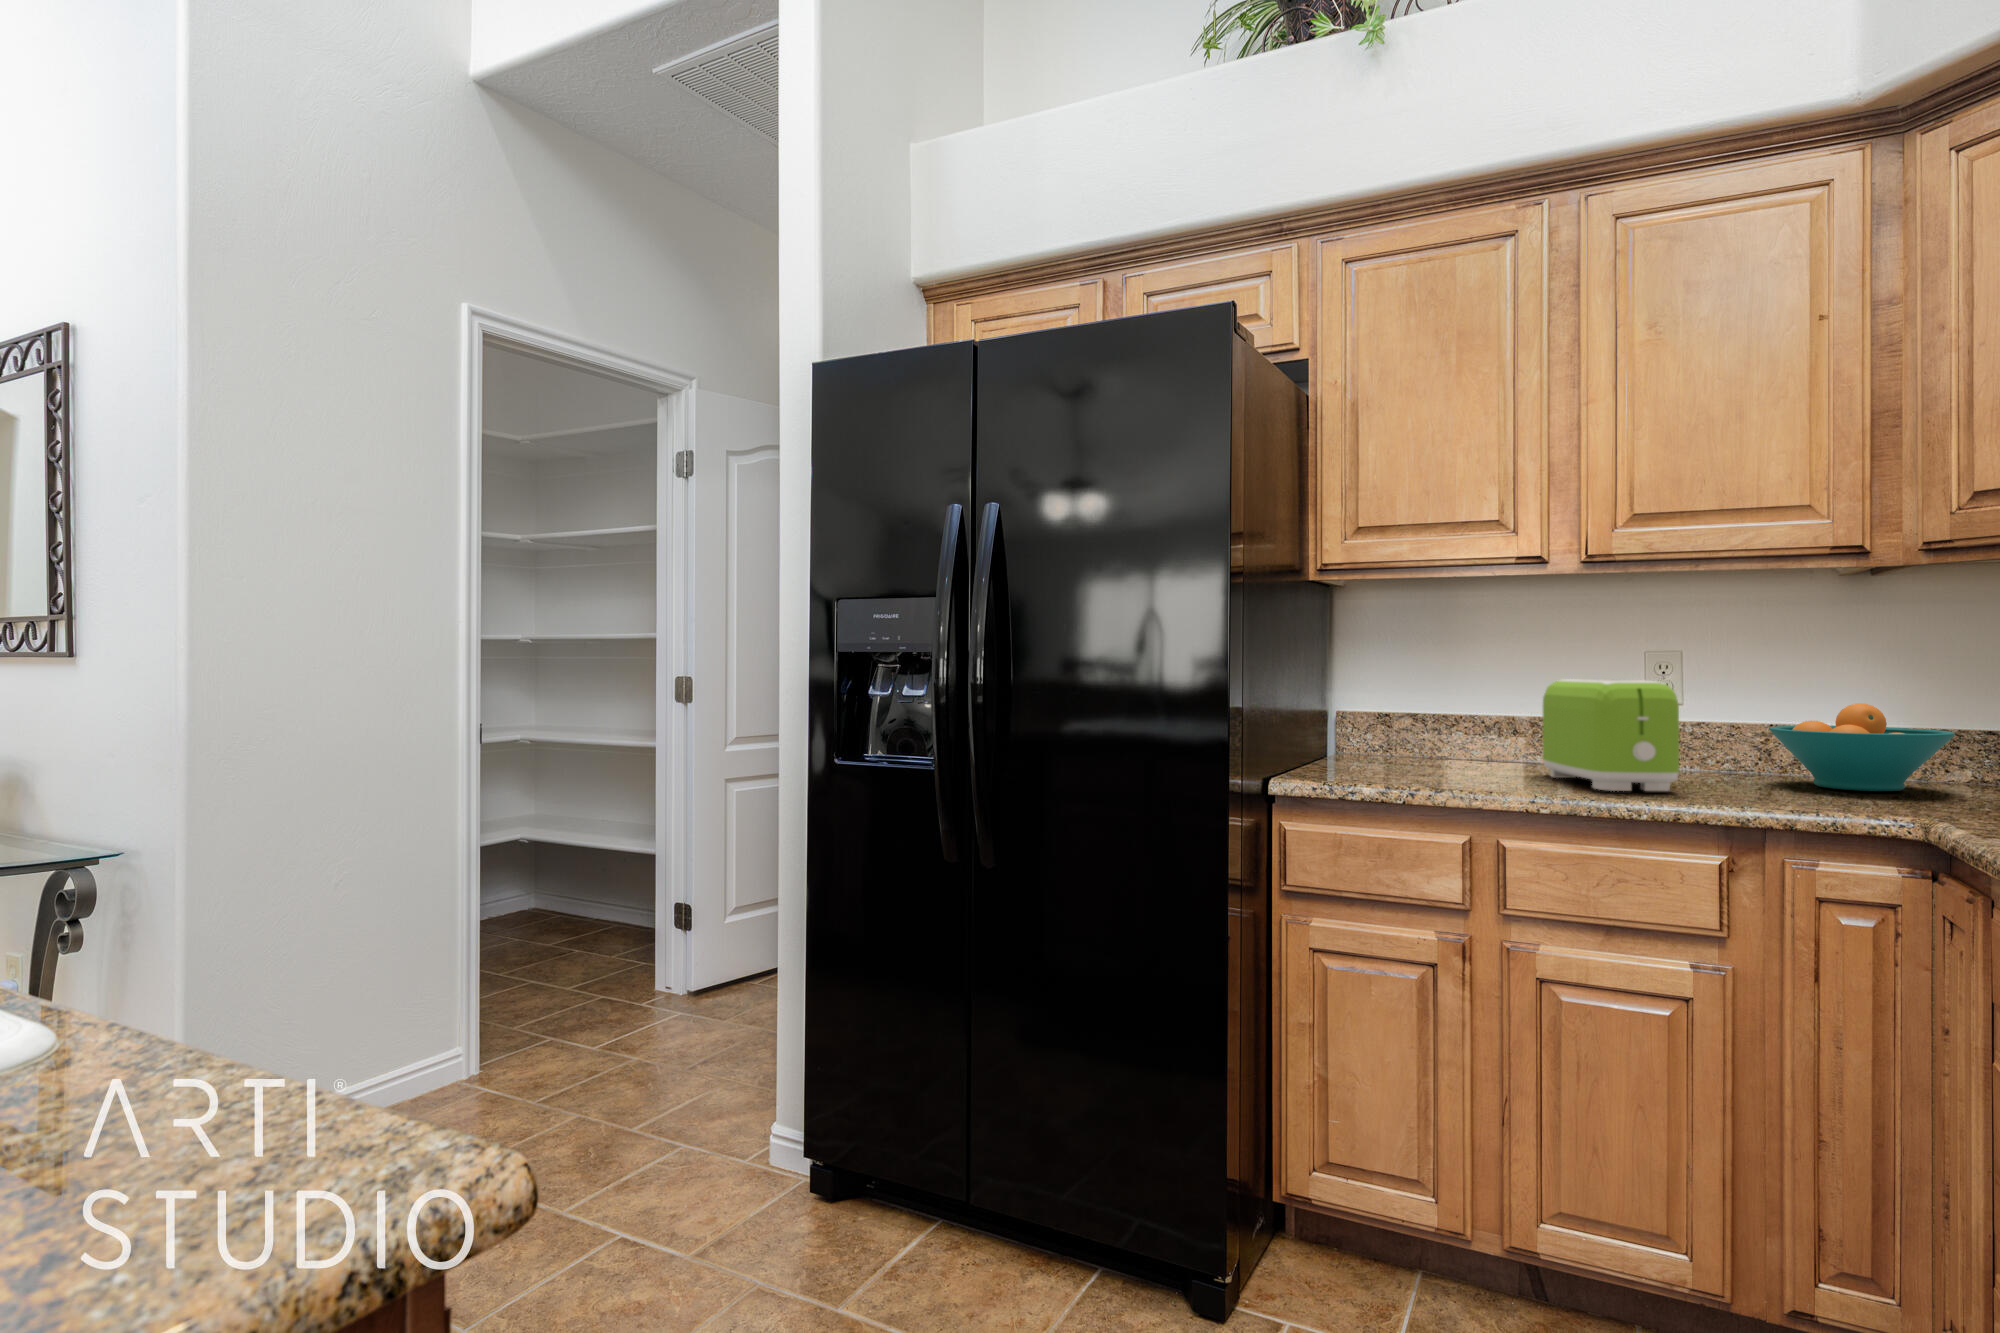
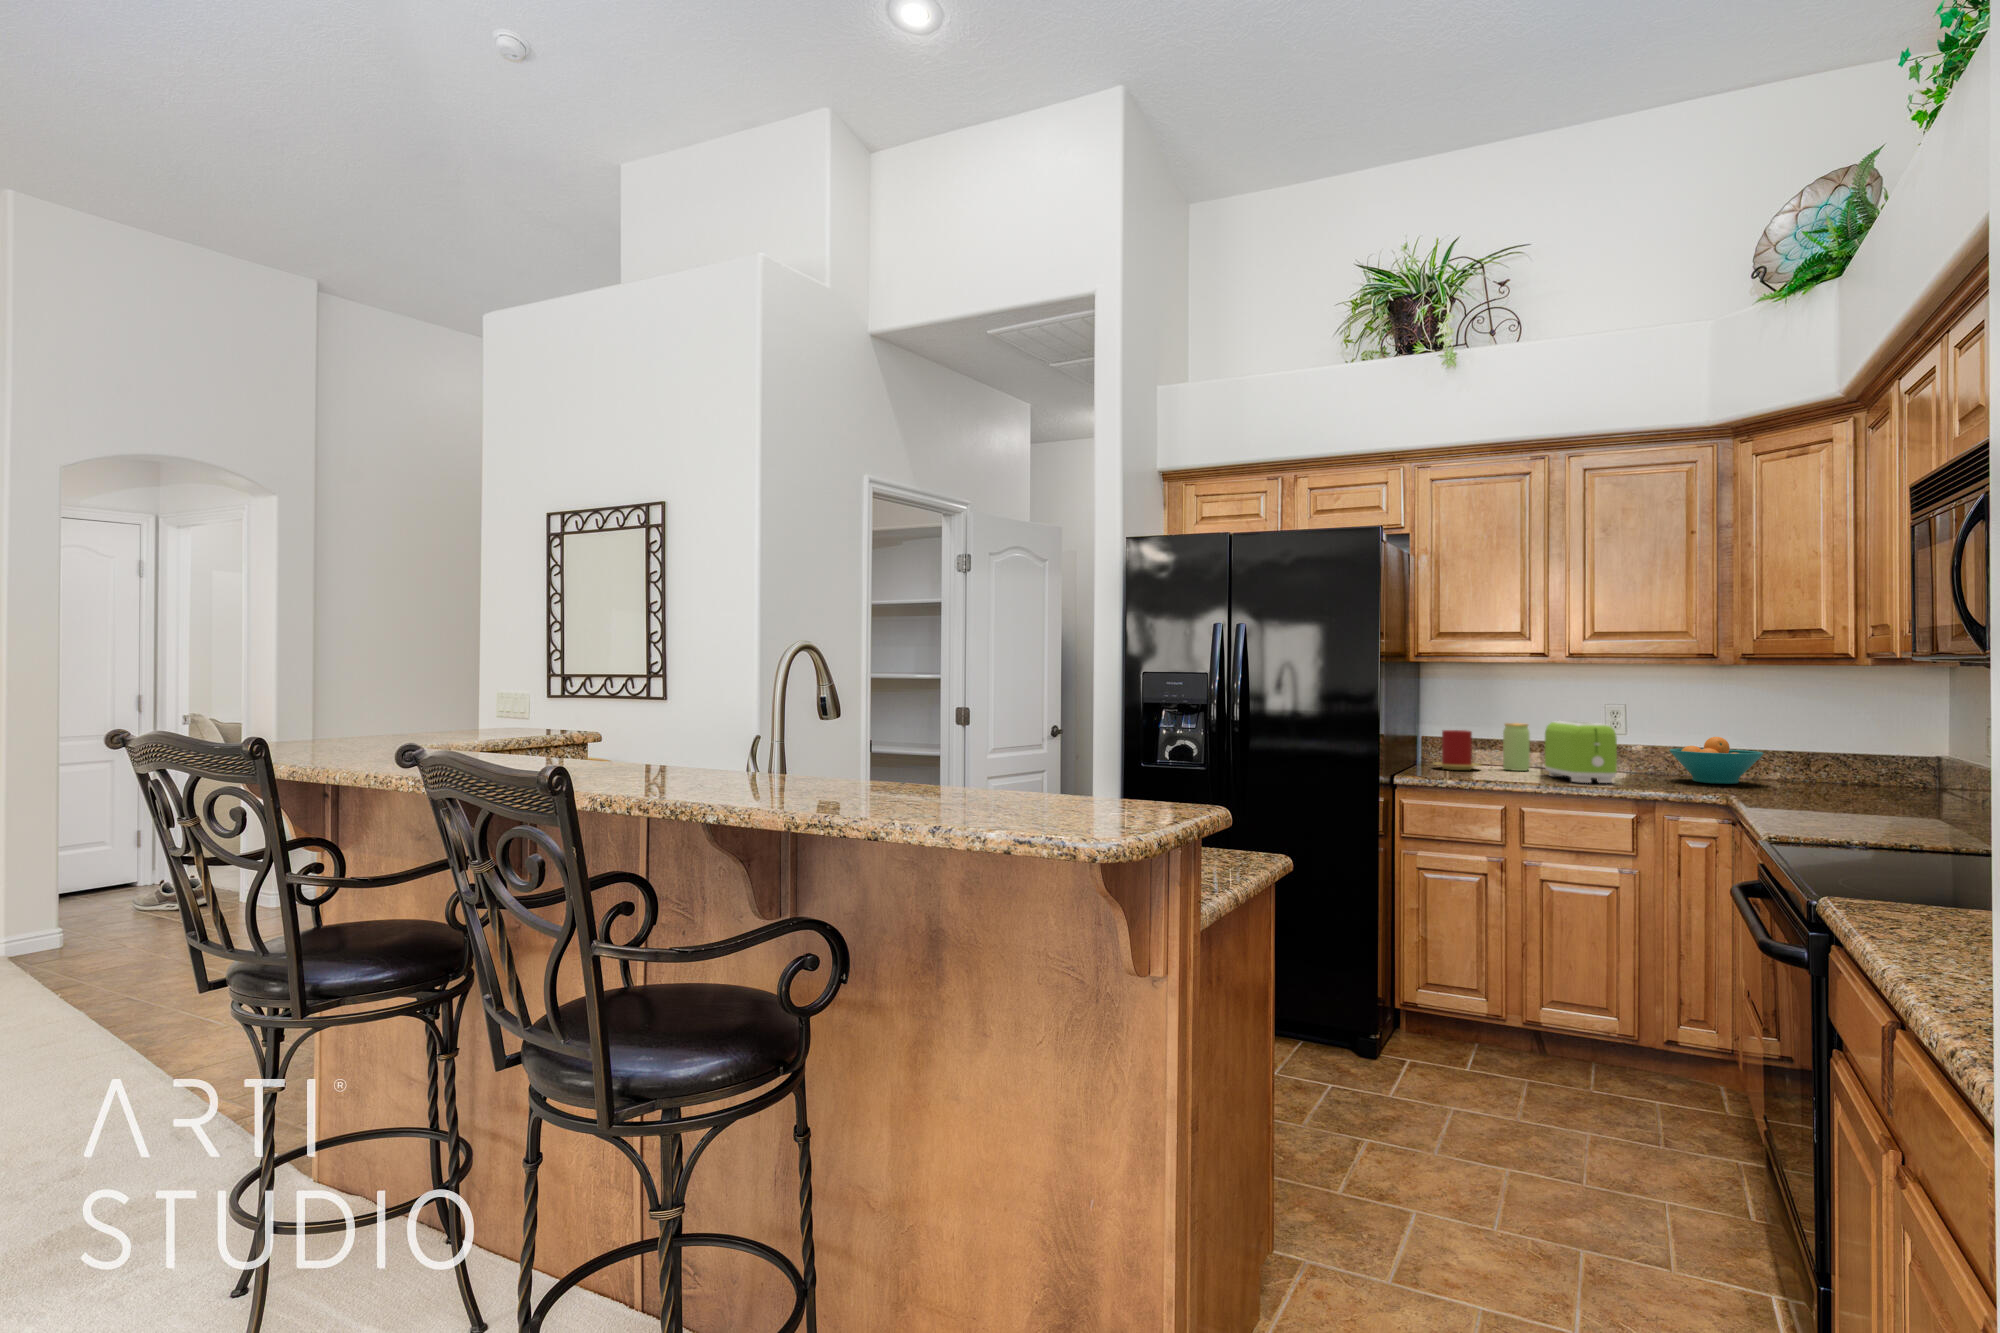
jar: none [1471,686,1516,767] -> present [1503,723,1530,771]
candle: none [1350,698,1434,767] -> present [1433,730,1480,770]

